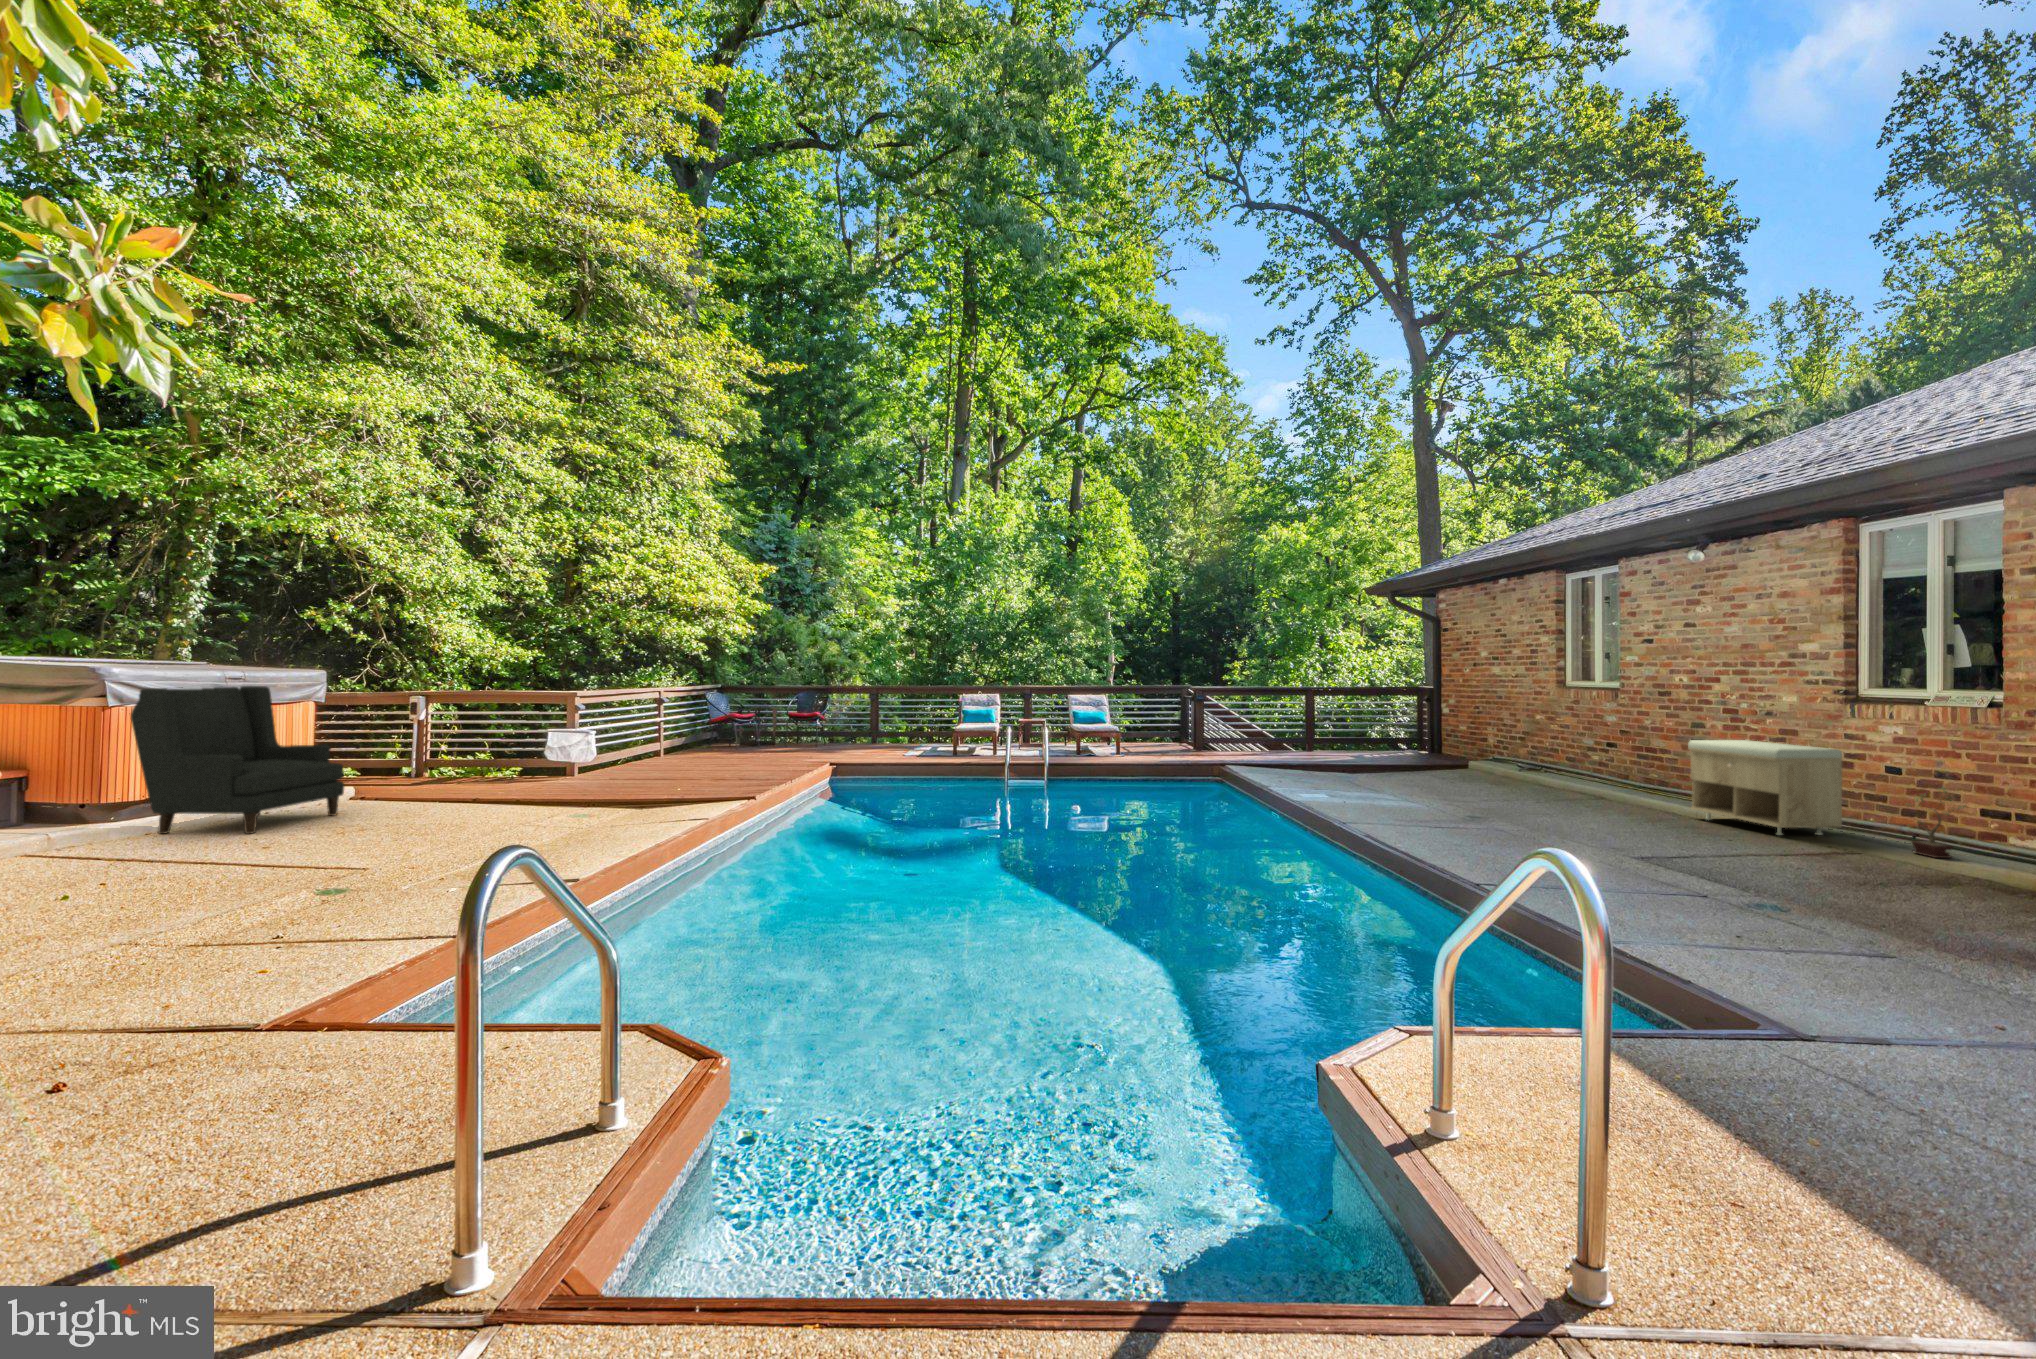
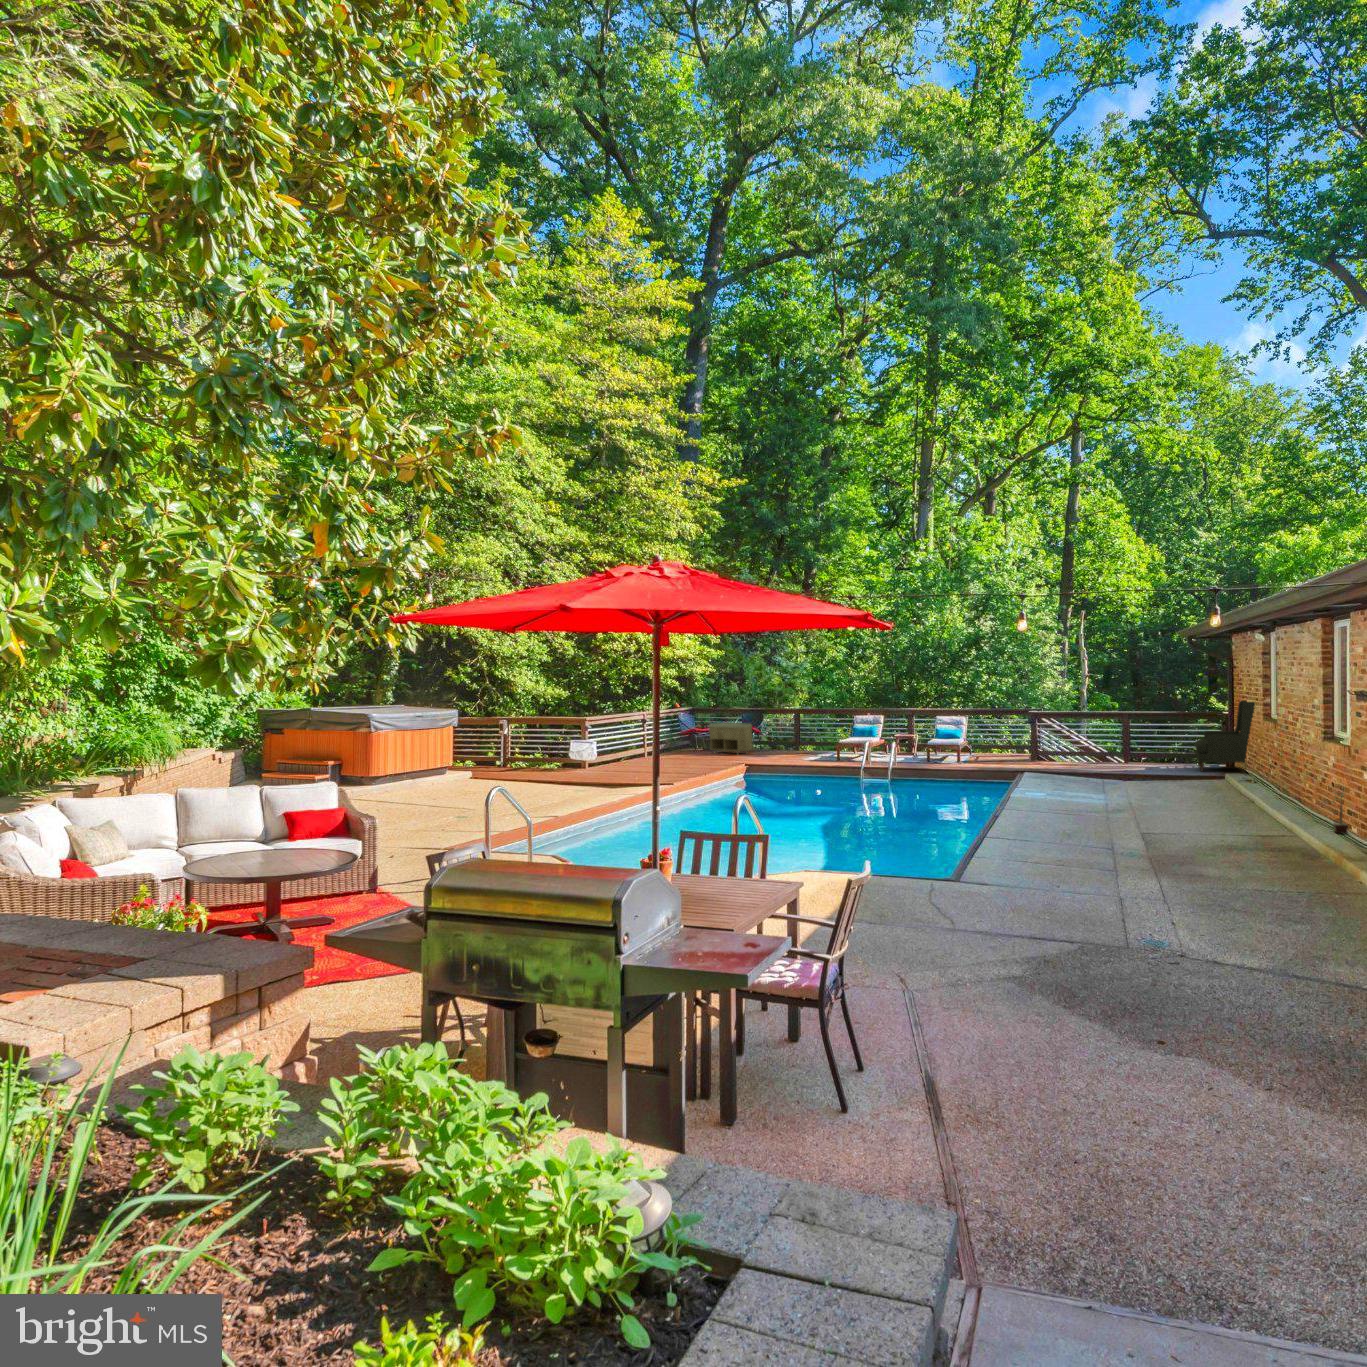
chair: present [131,686,344,834] -> present [1195,700,1255,771]
storage bench: present [1688,740,1842,835] -> present [709,723,752,753]

